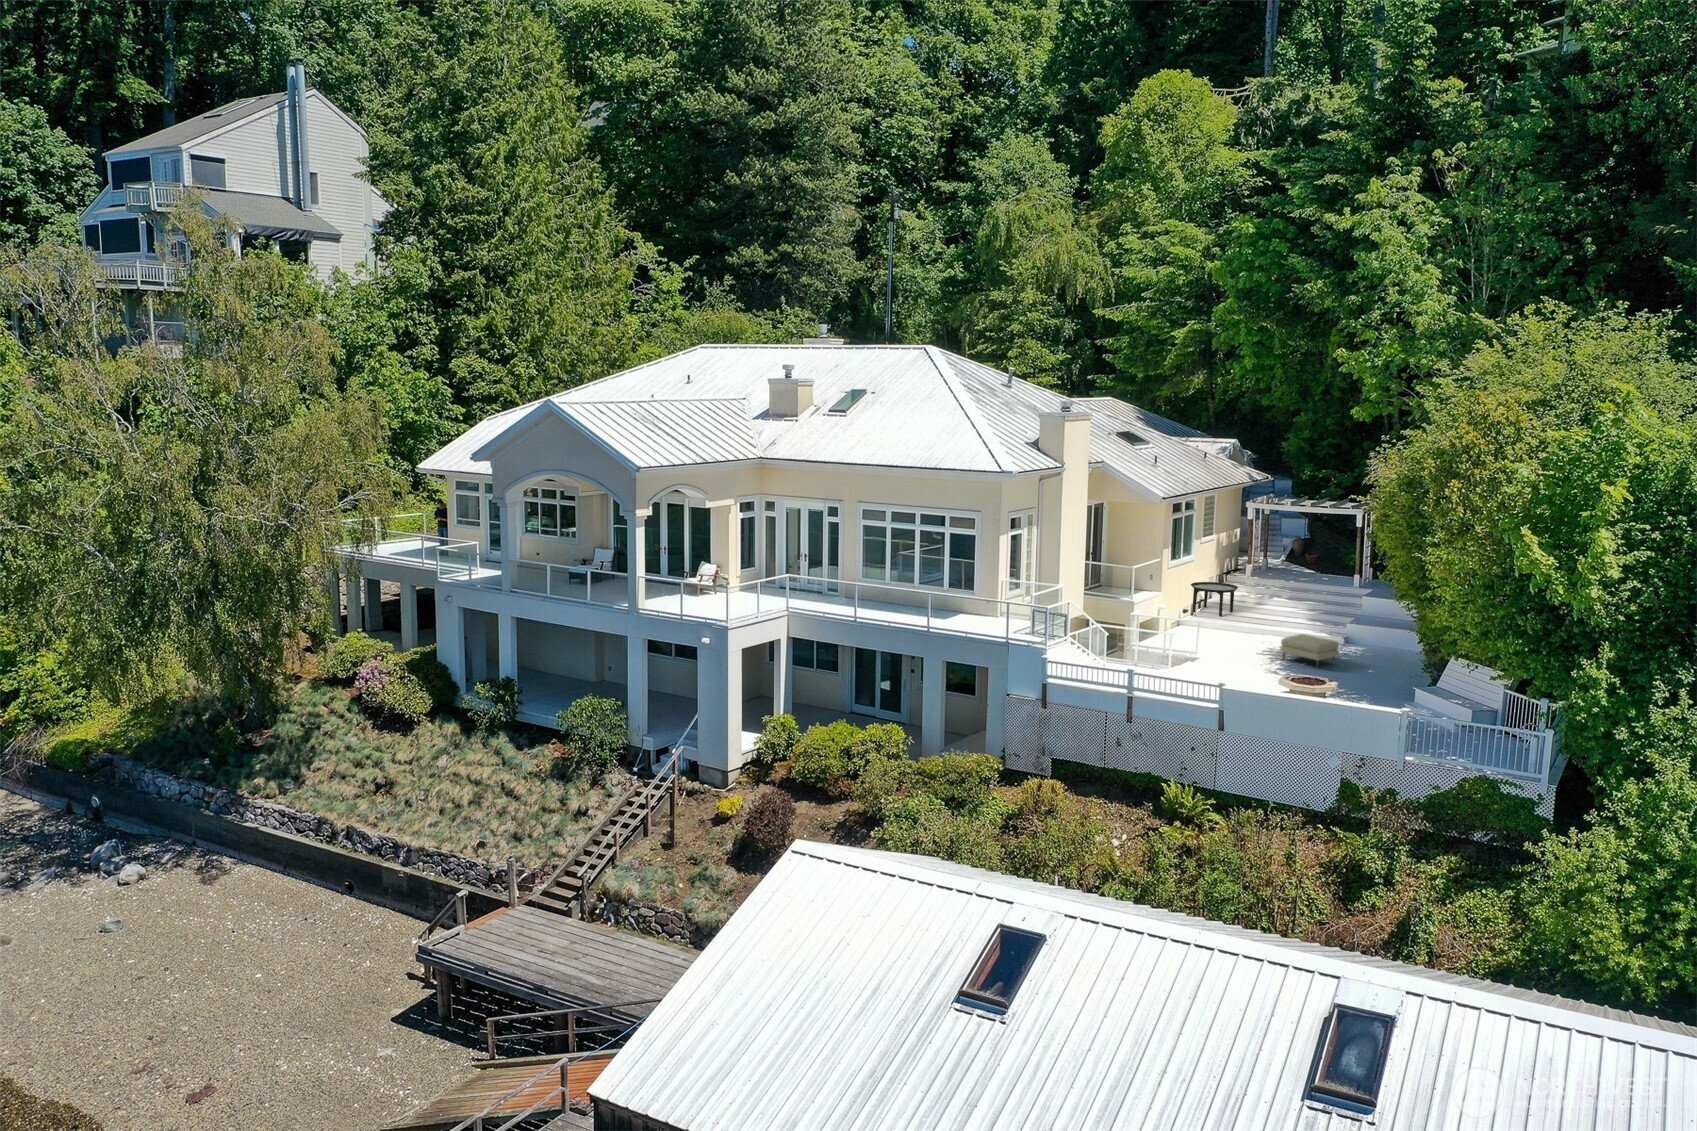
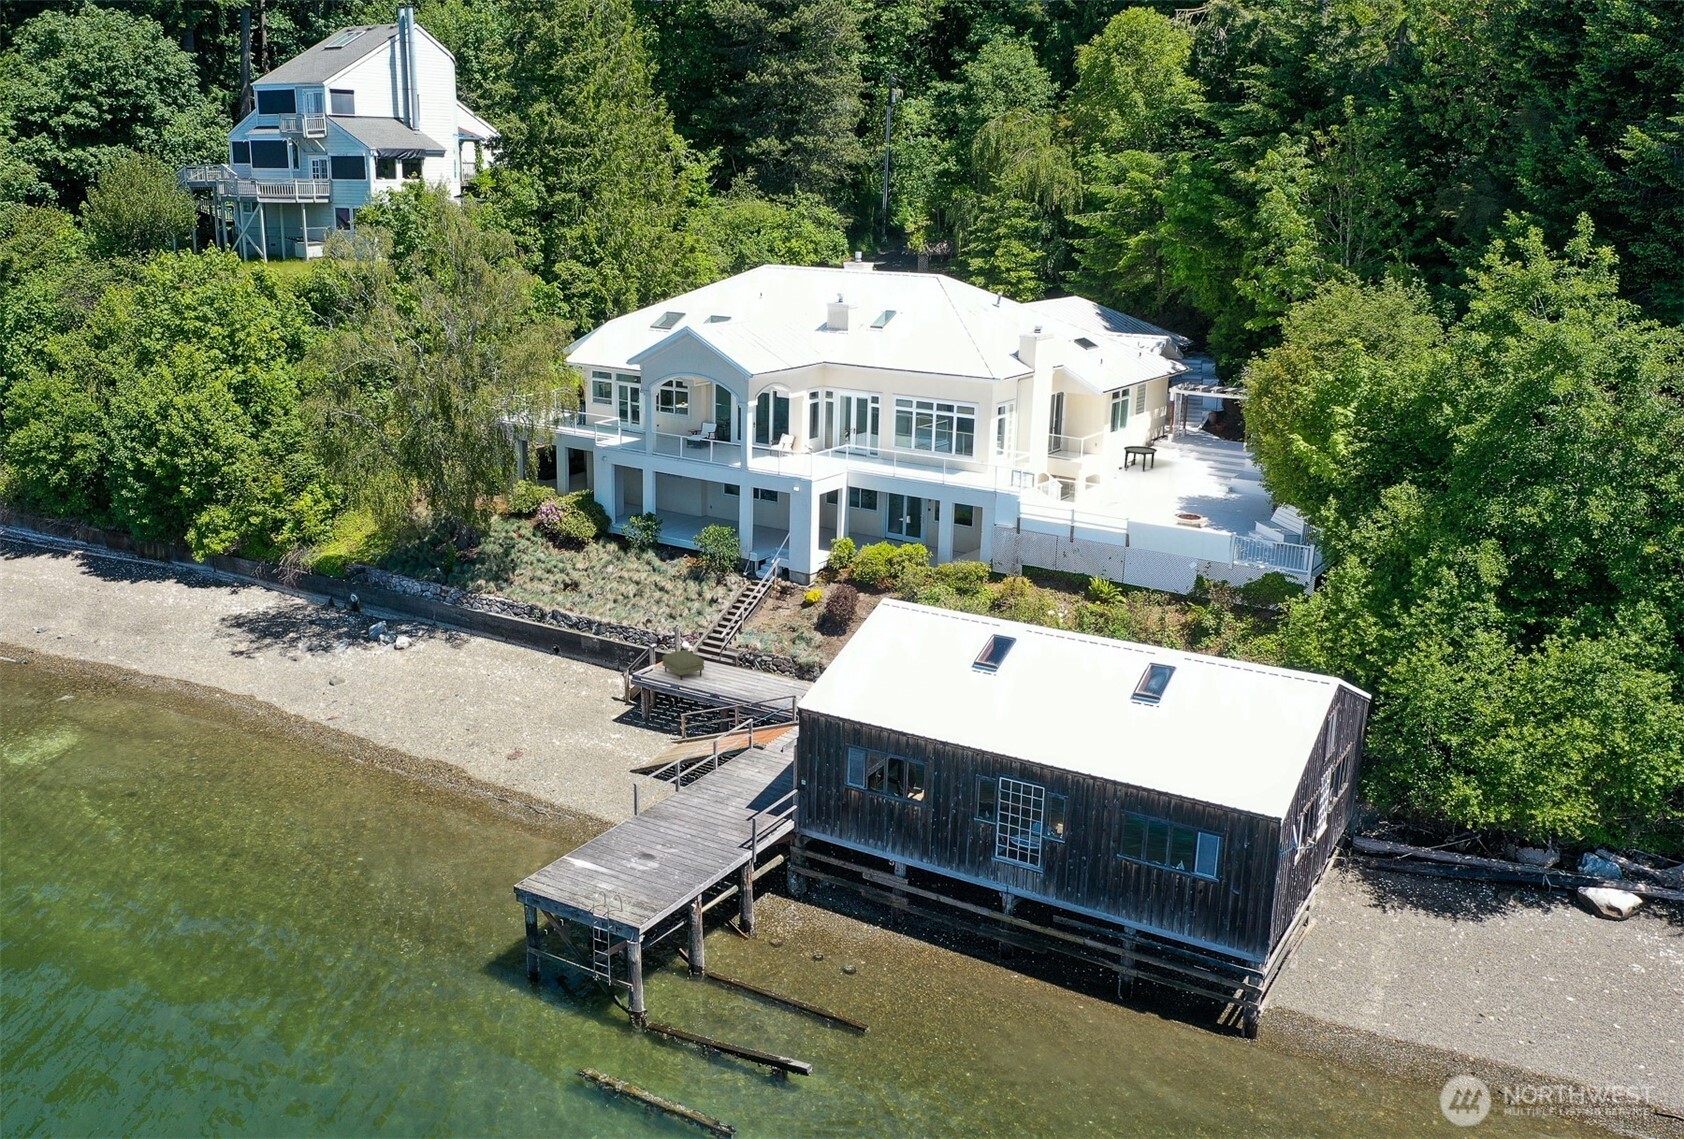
ottoman: present [1280,634,1339,667] -> present [662,650,704,680]

